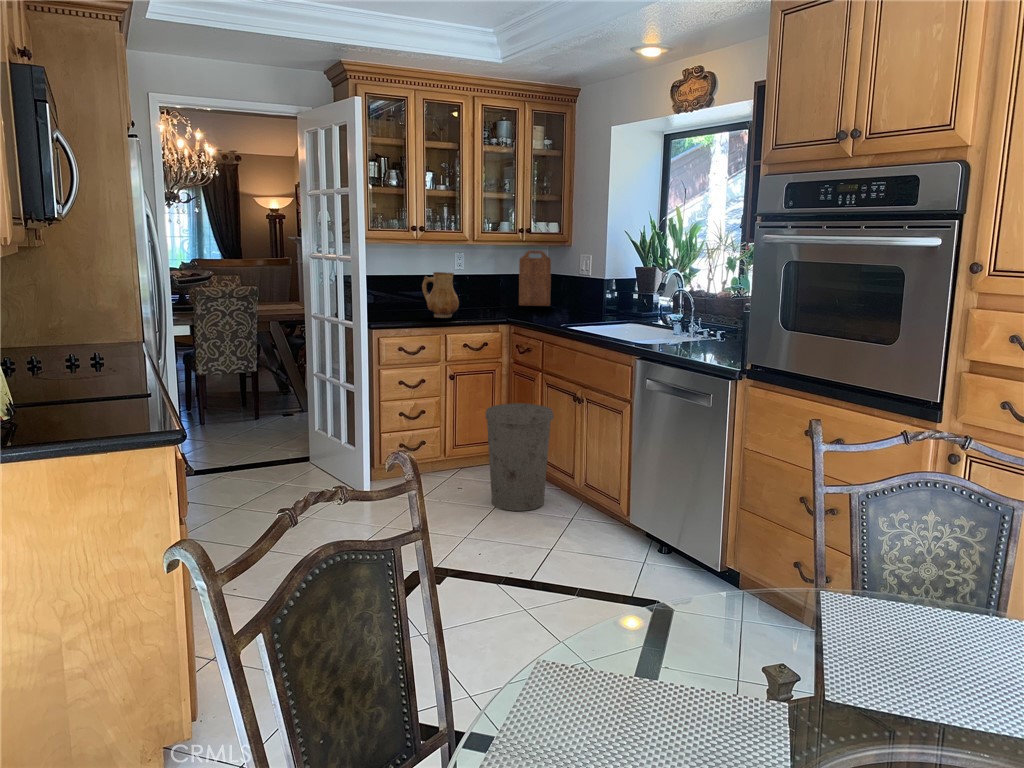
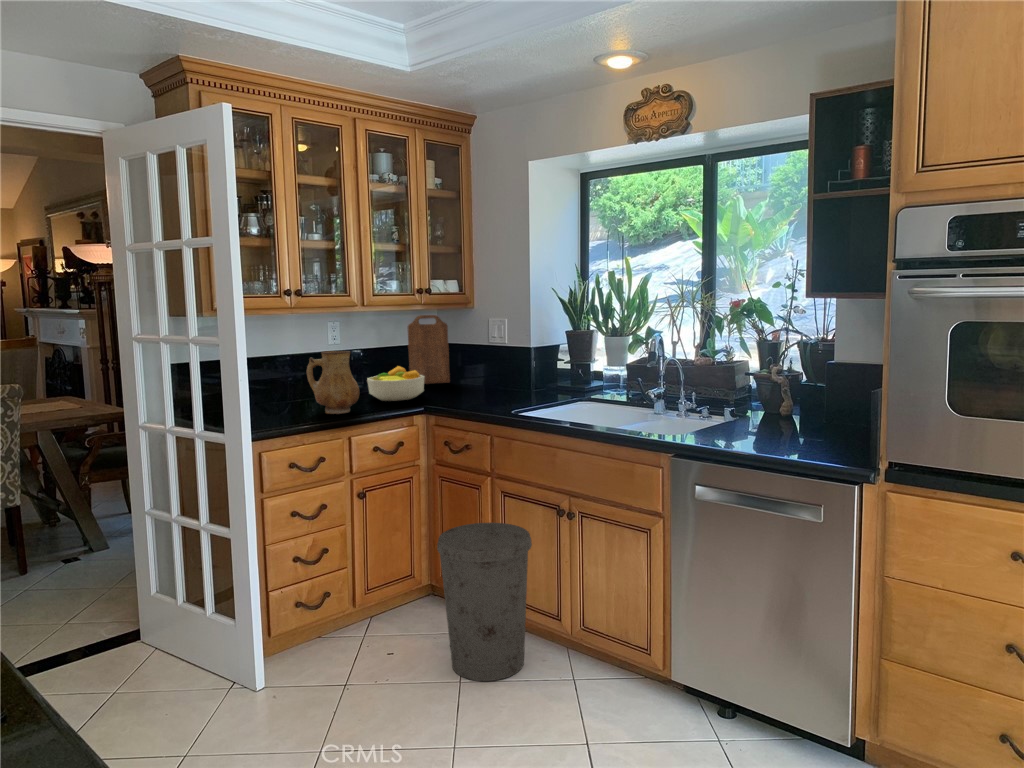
fruit bowl: none [475,289,517,314] -> present [367,366,425,401]

